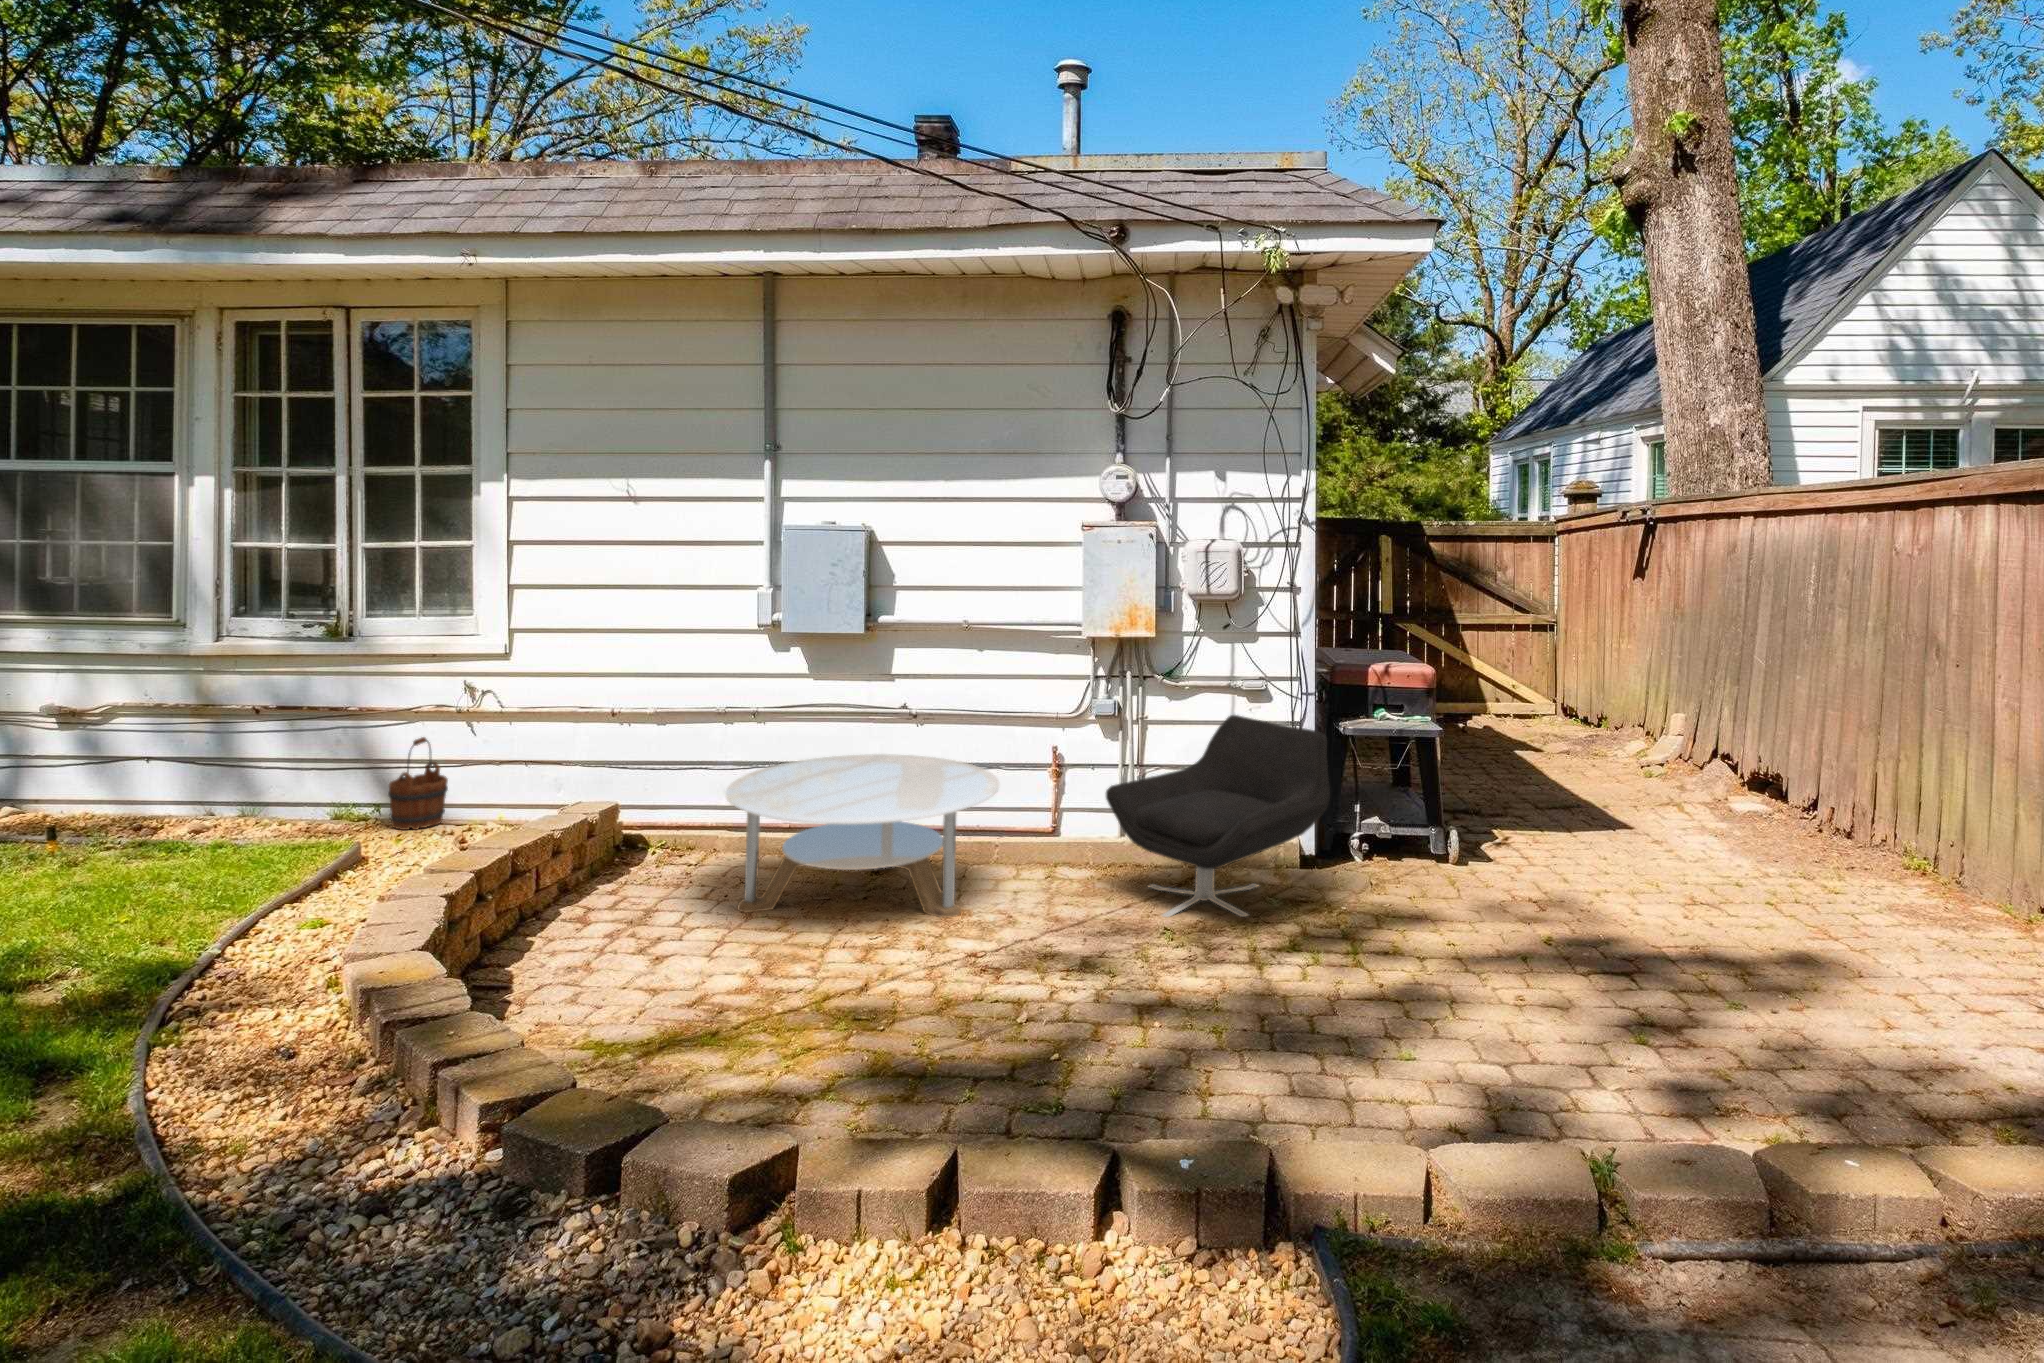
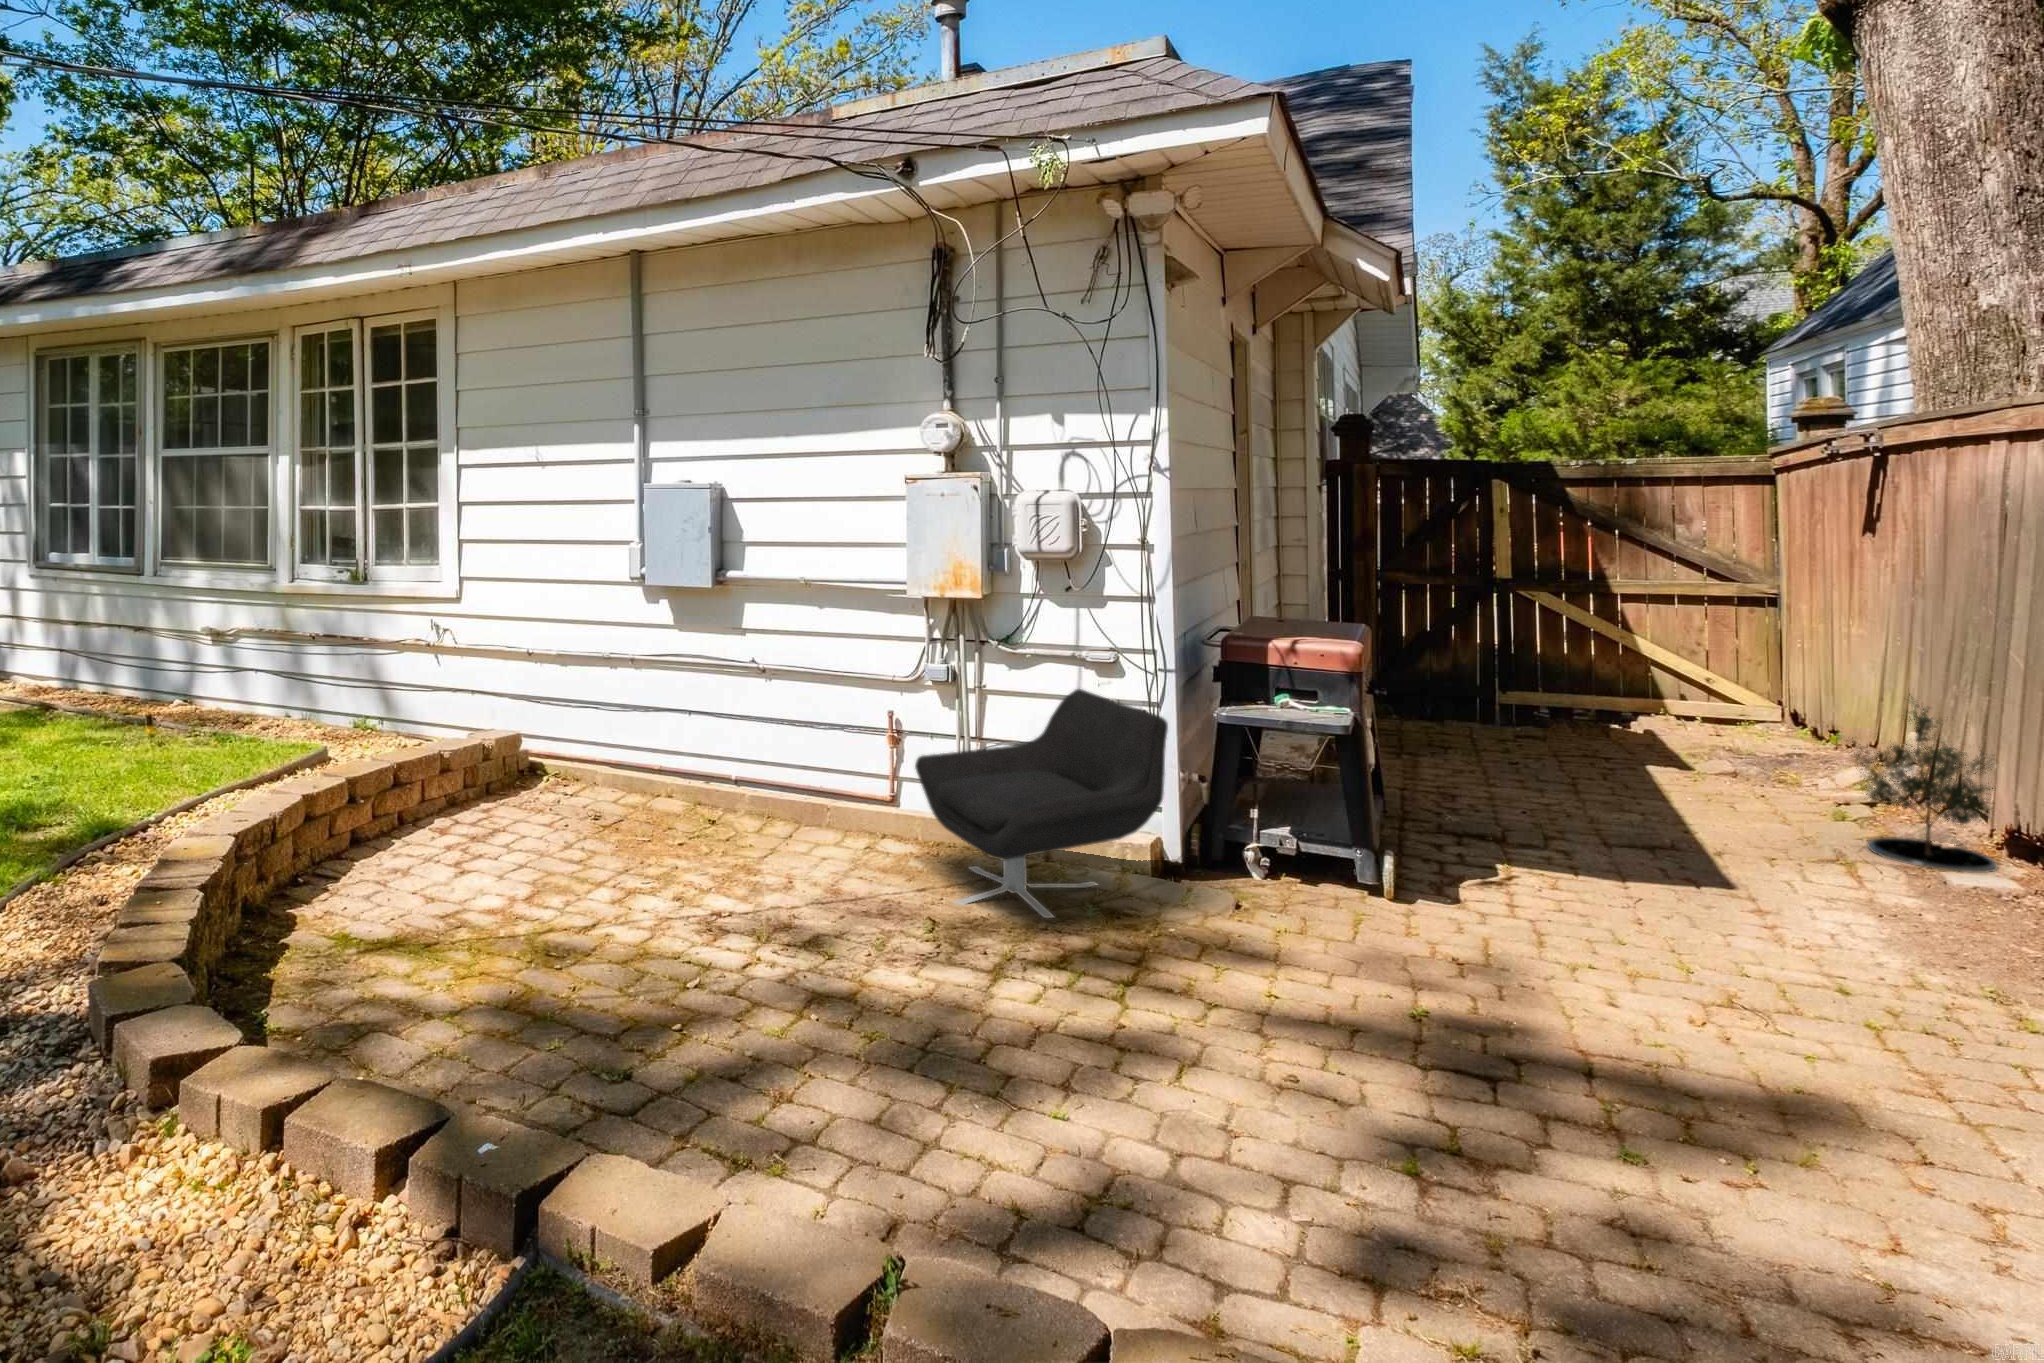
potted tree: none [1664,687,1749,809] -> present [1852,694,1997,873]
wooden bucket: present [388,737,448,830] -> none [380,663,423,738]
round table: present [725,754,999,918] -> none [558,703,815,874]

